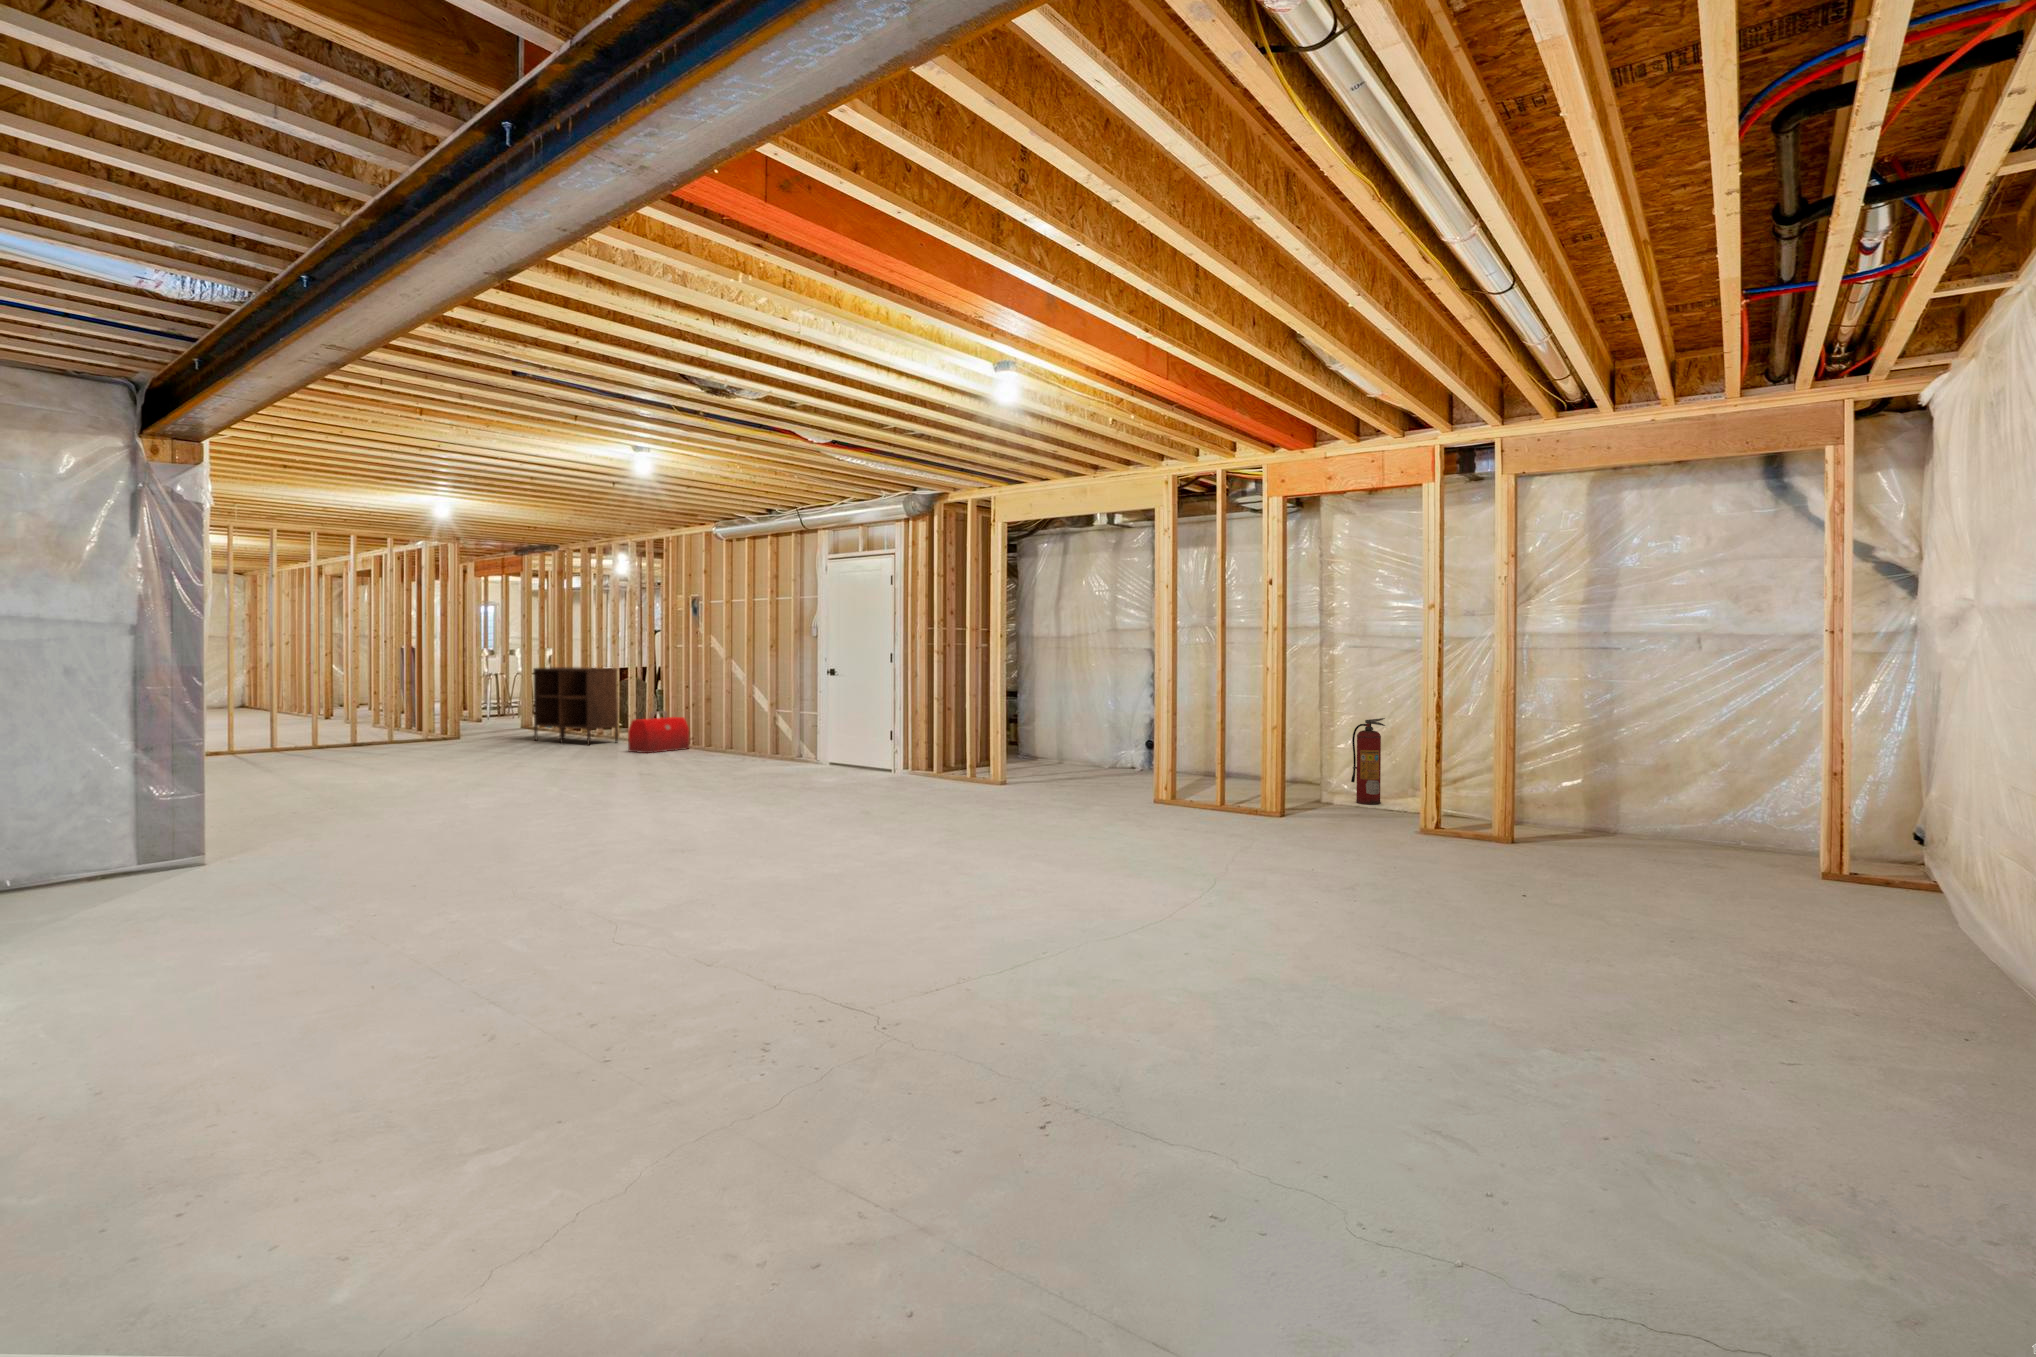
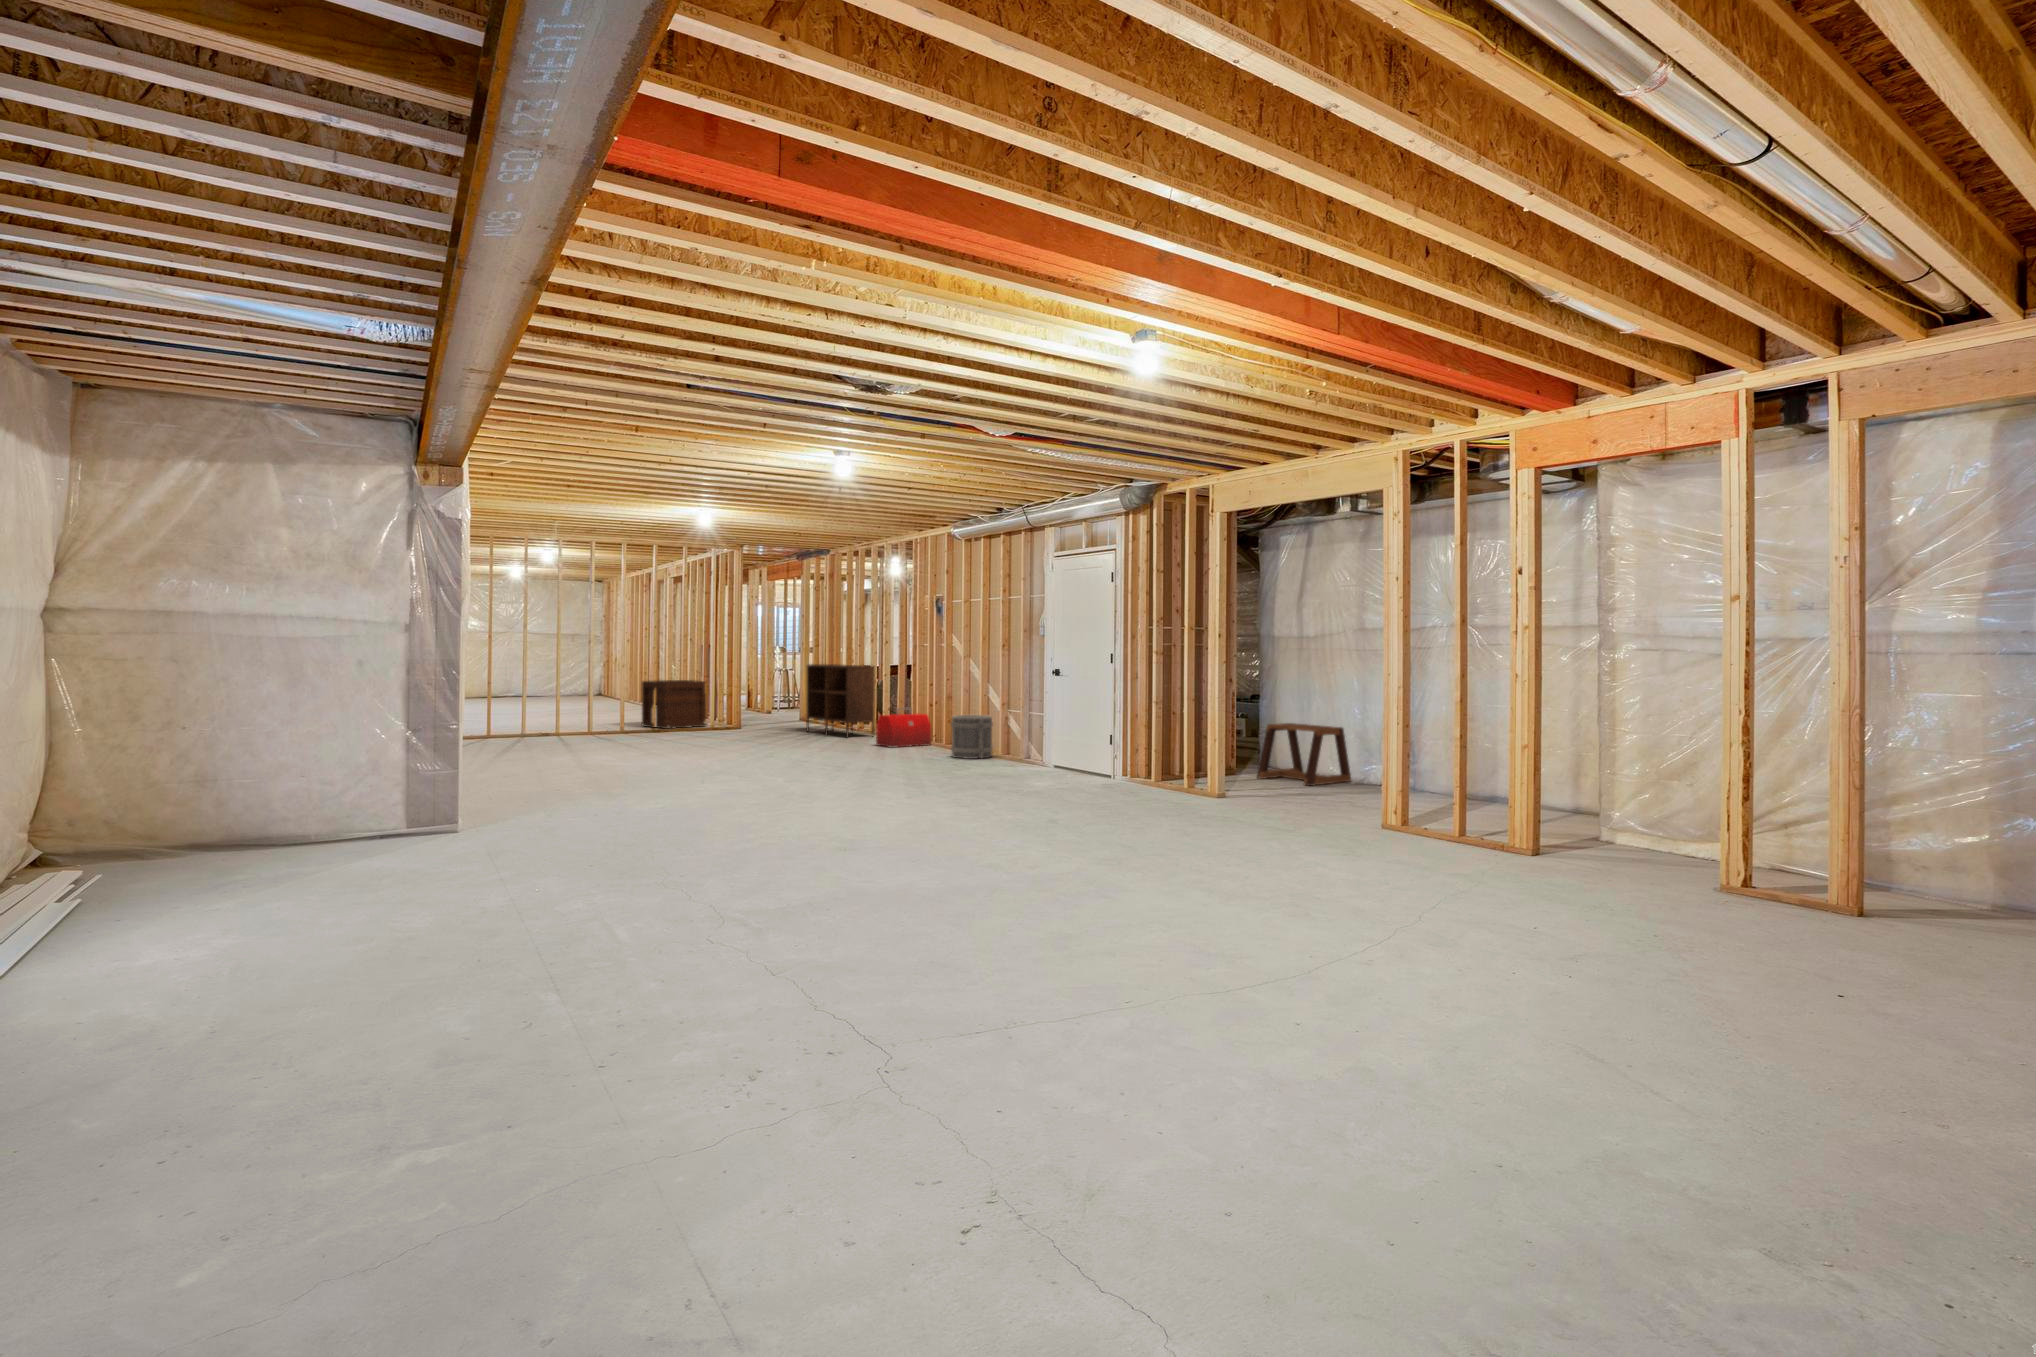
wooden crate: none [317,688,406,744] -> present [642,680,707,729]
stool: none [1028,714,1109,770] -> present [1257,723,1351,786]
bucket: none [720,716,764,760] -> present [951,715,993,759]
fire extinguisher: present [1351,718,1385,804] -> none [1636,742,1686,851]

